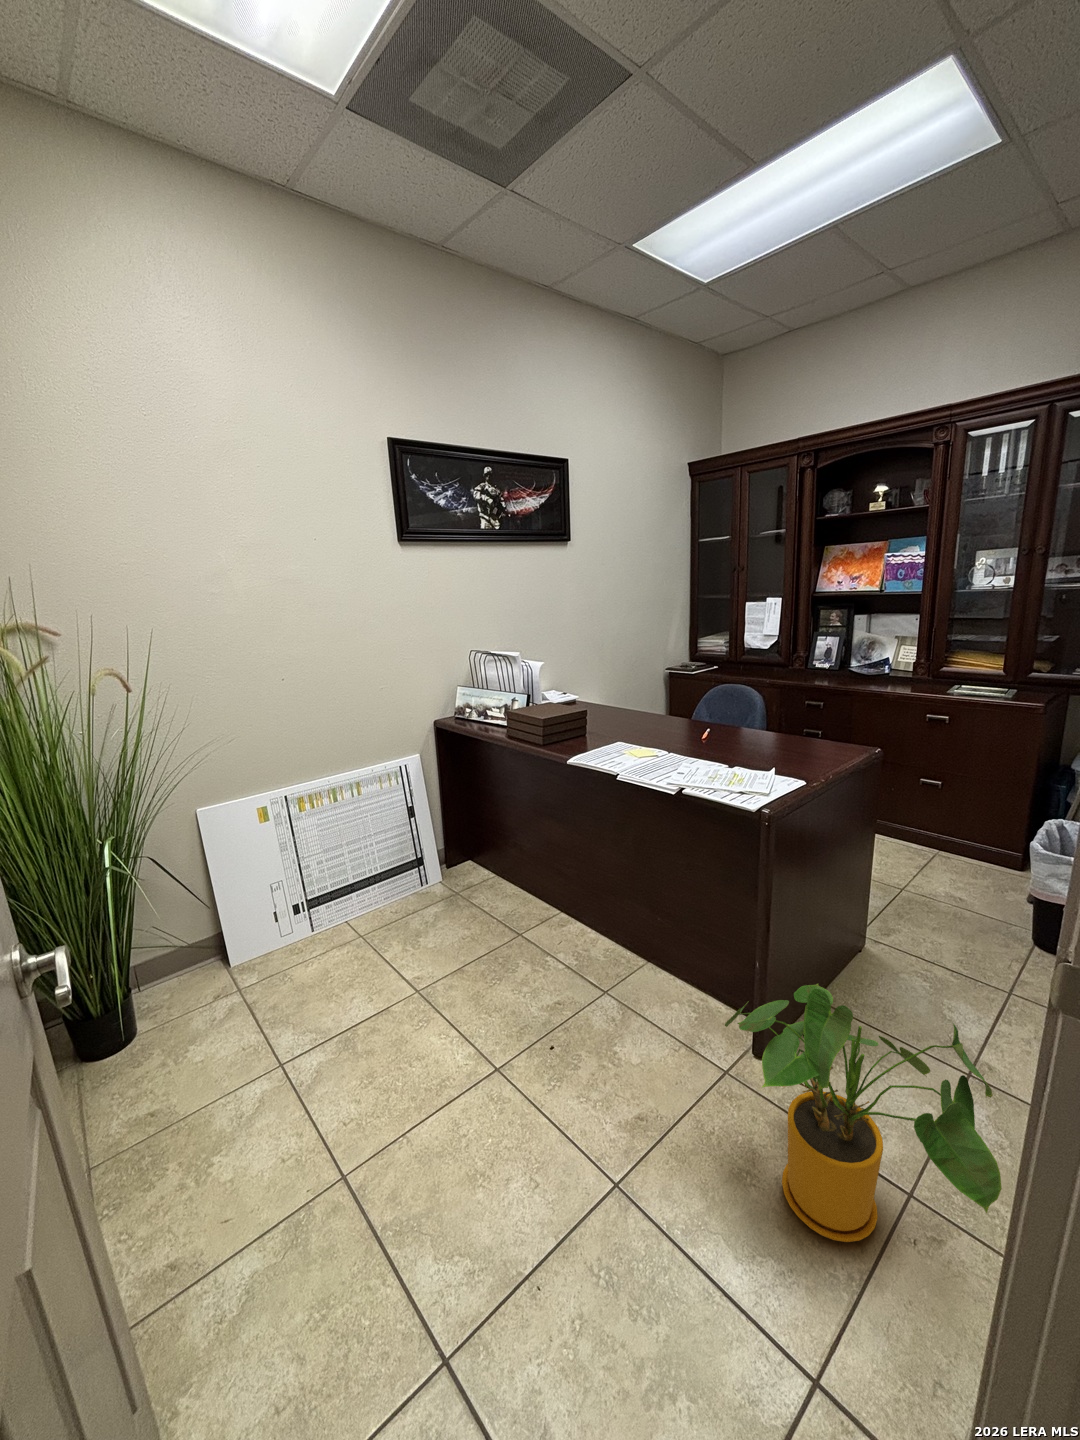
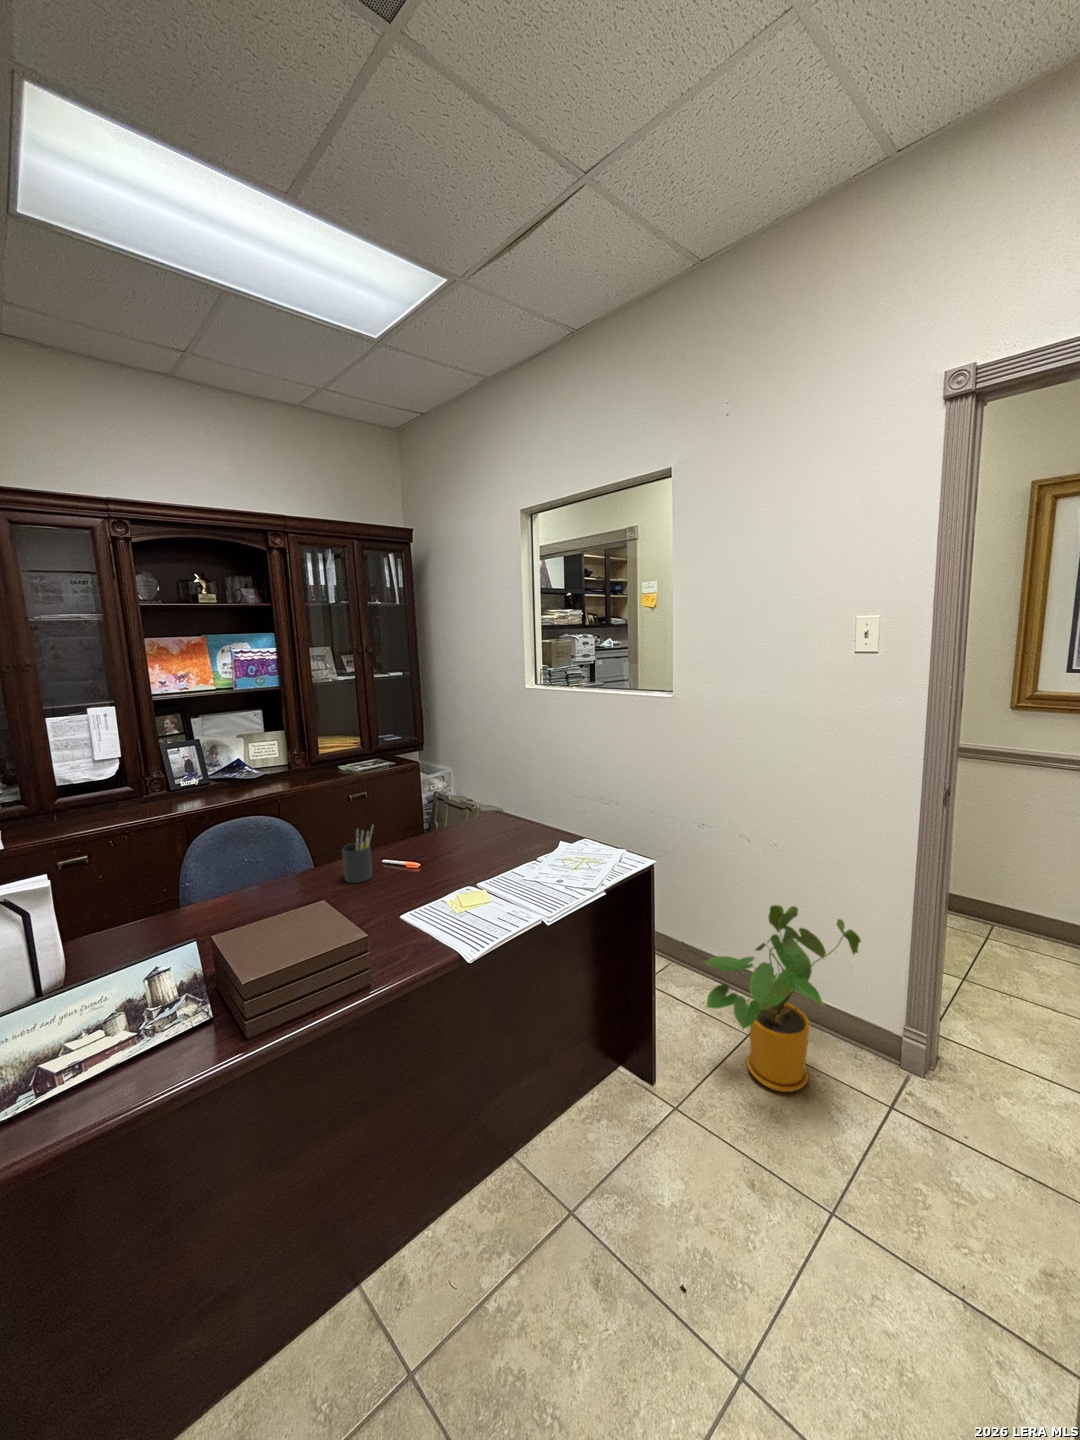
pen holder: none [656,689,678,726] -> present [342,829,372,883]

